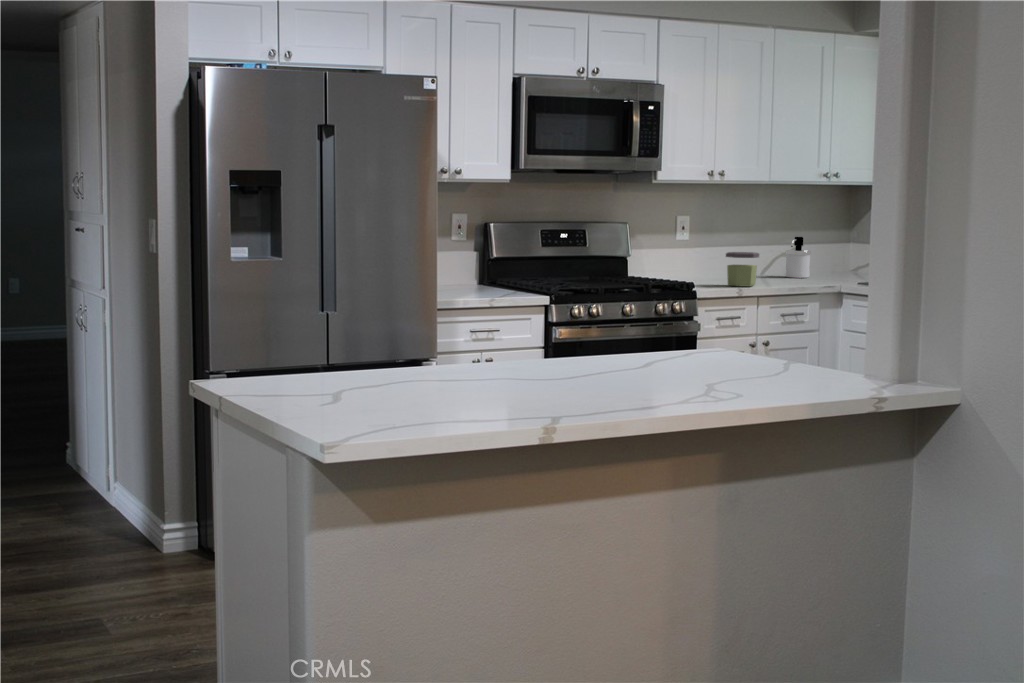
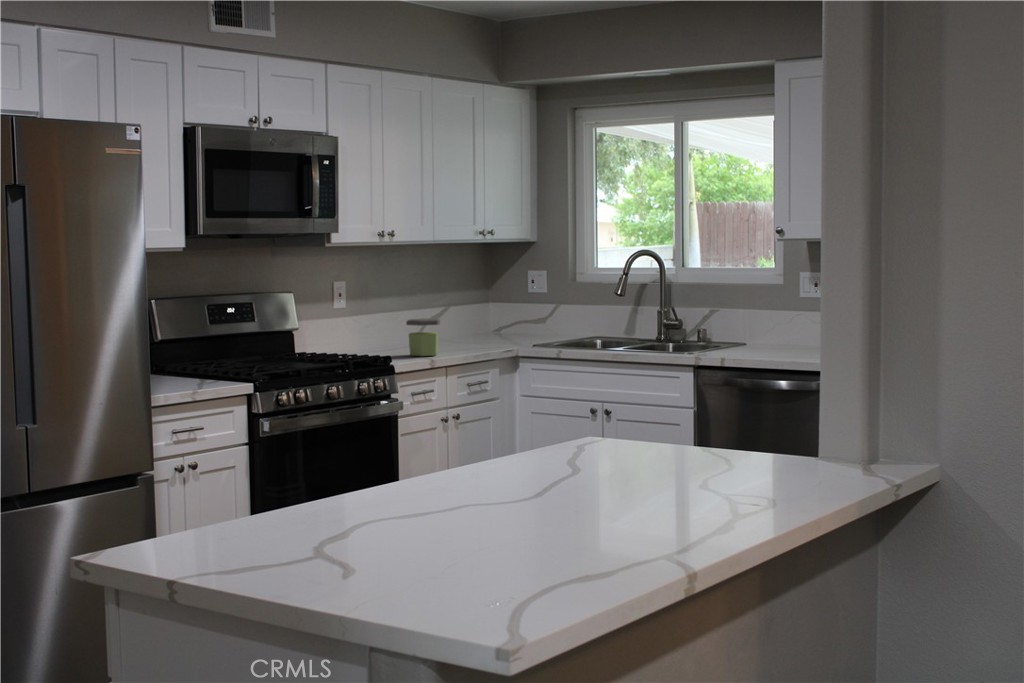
soap dispenser: present [786,237,811,278] -> none [444,299,470,342]

